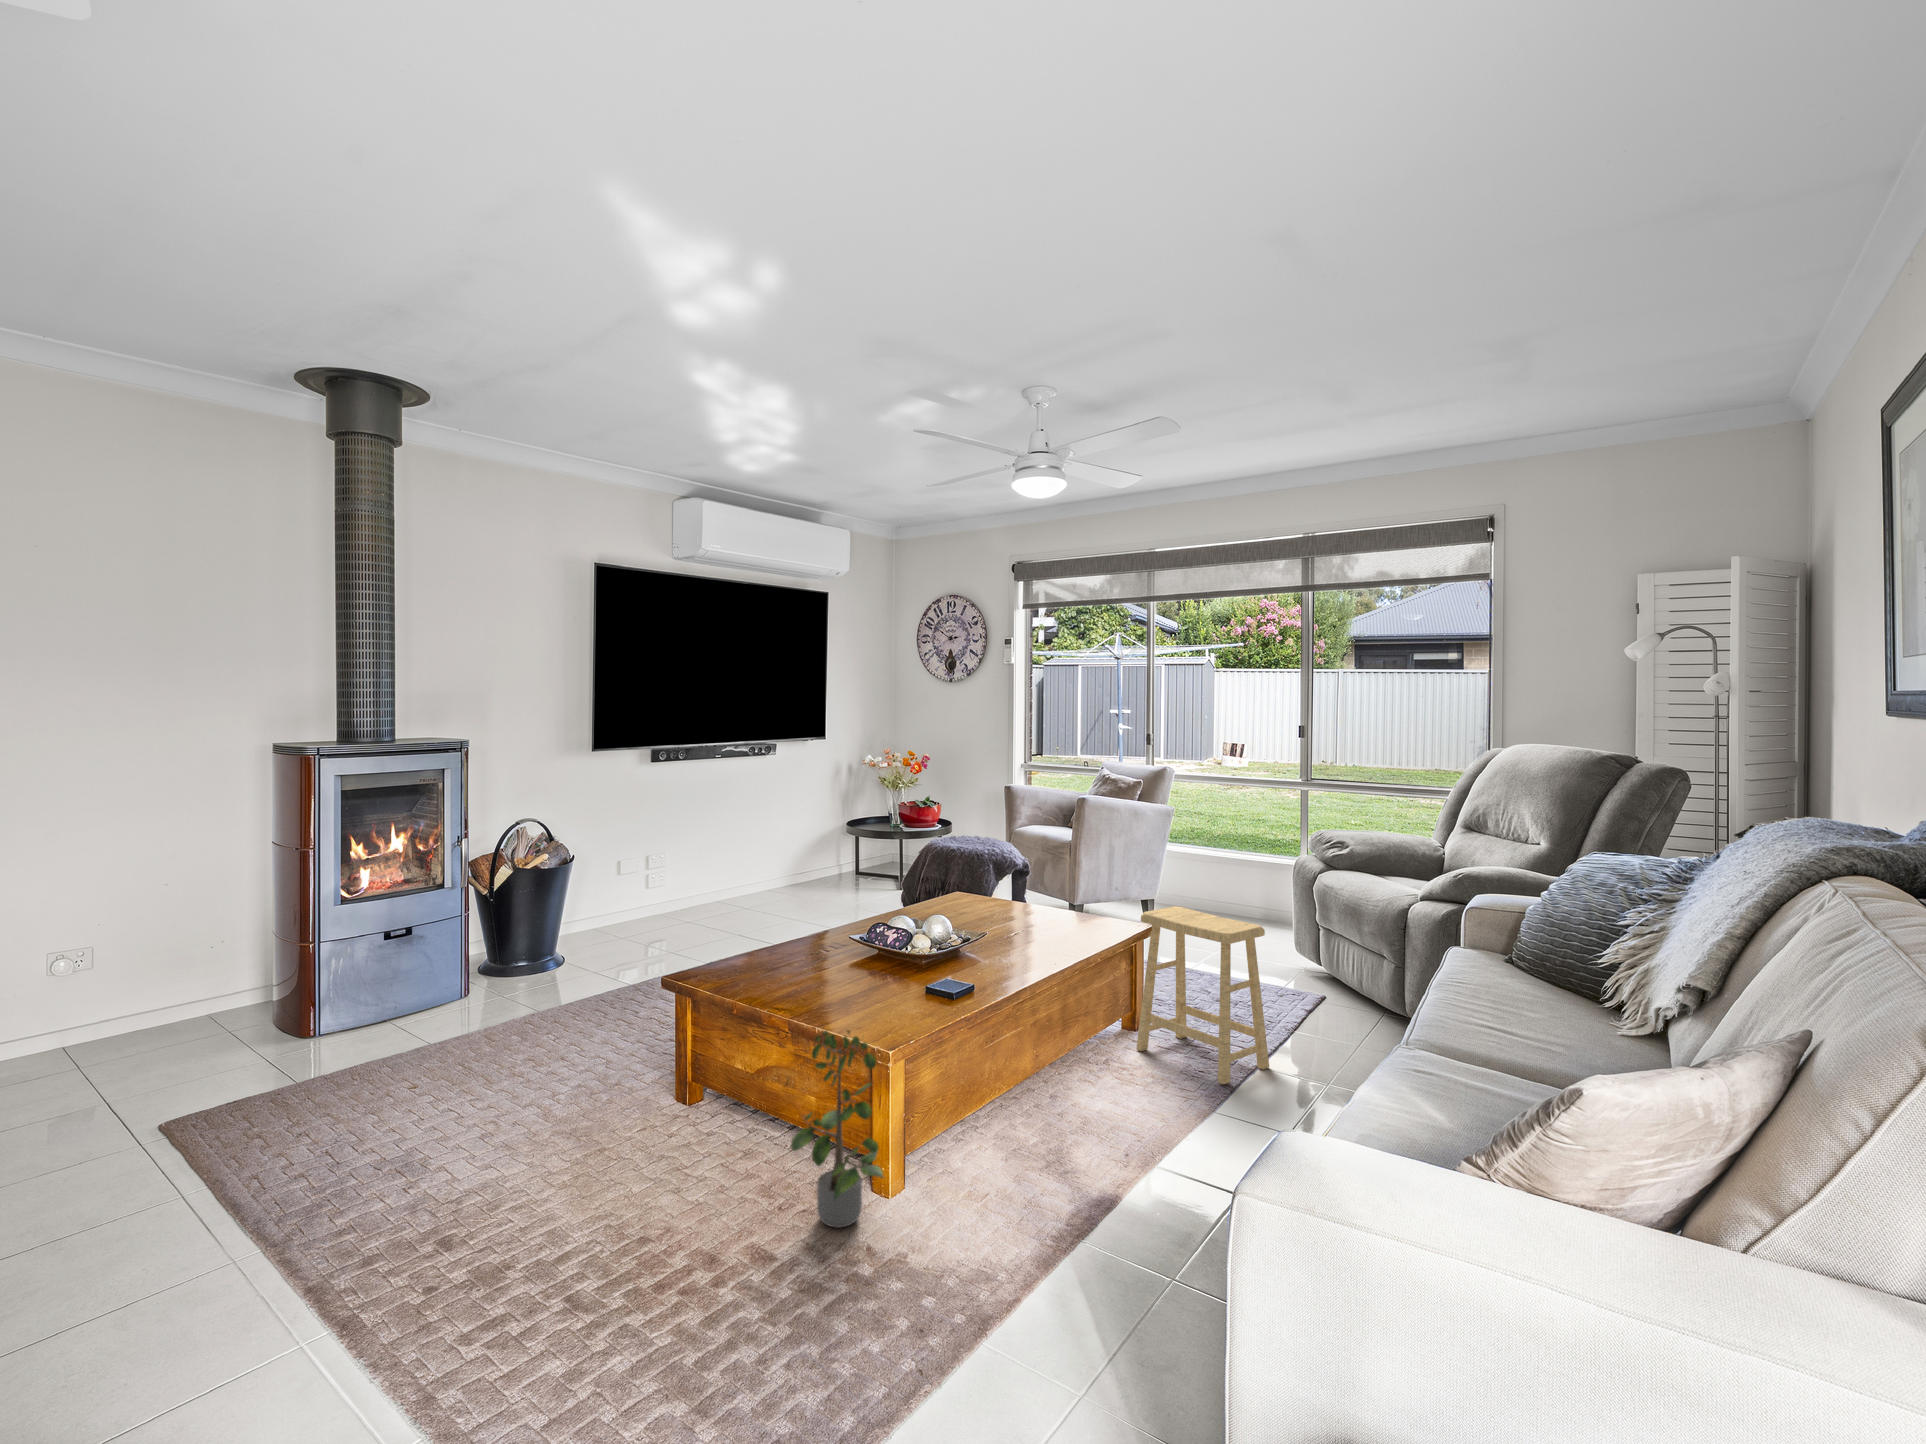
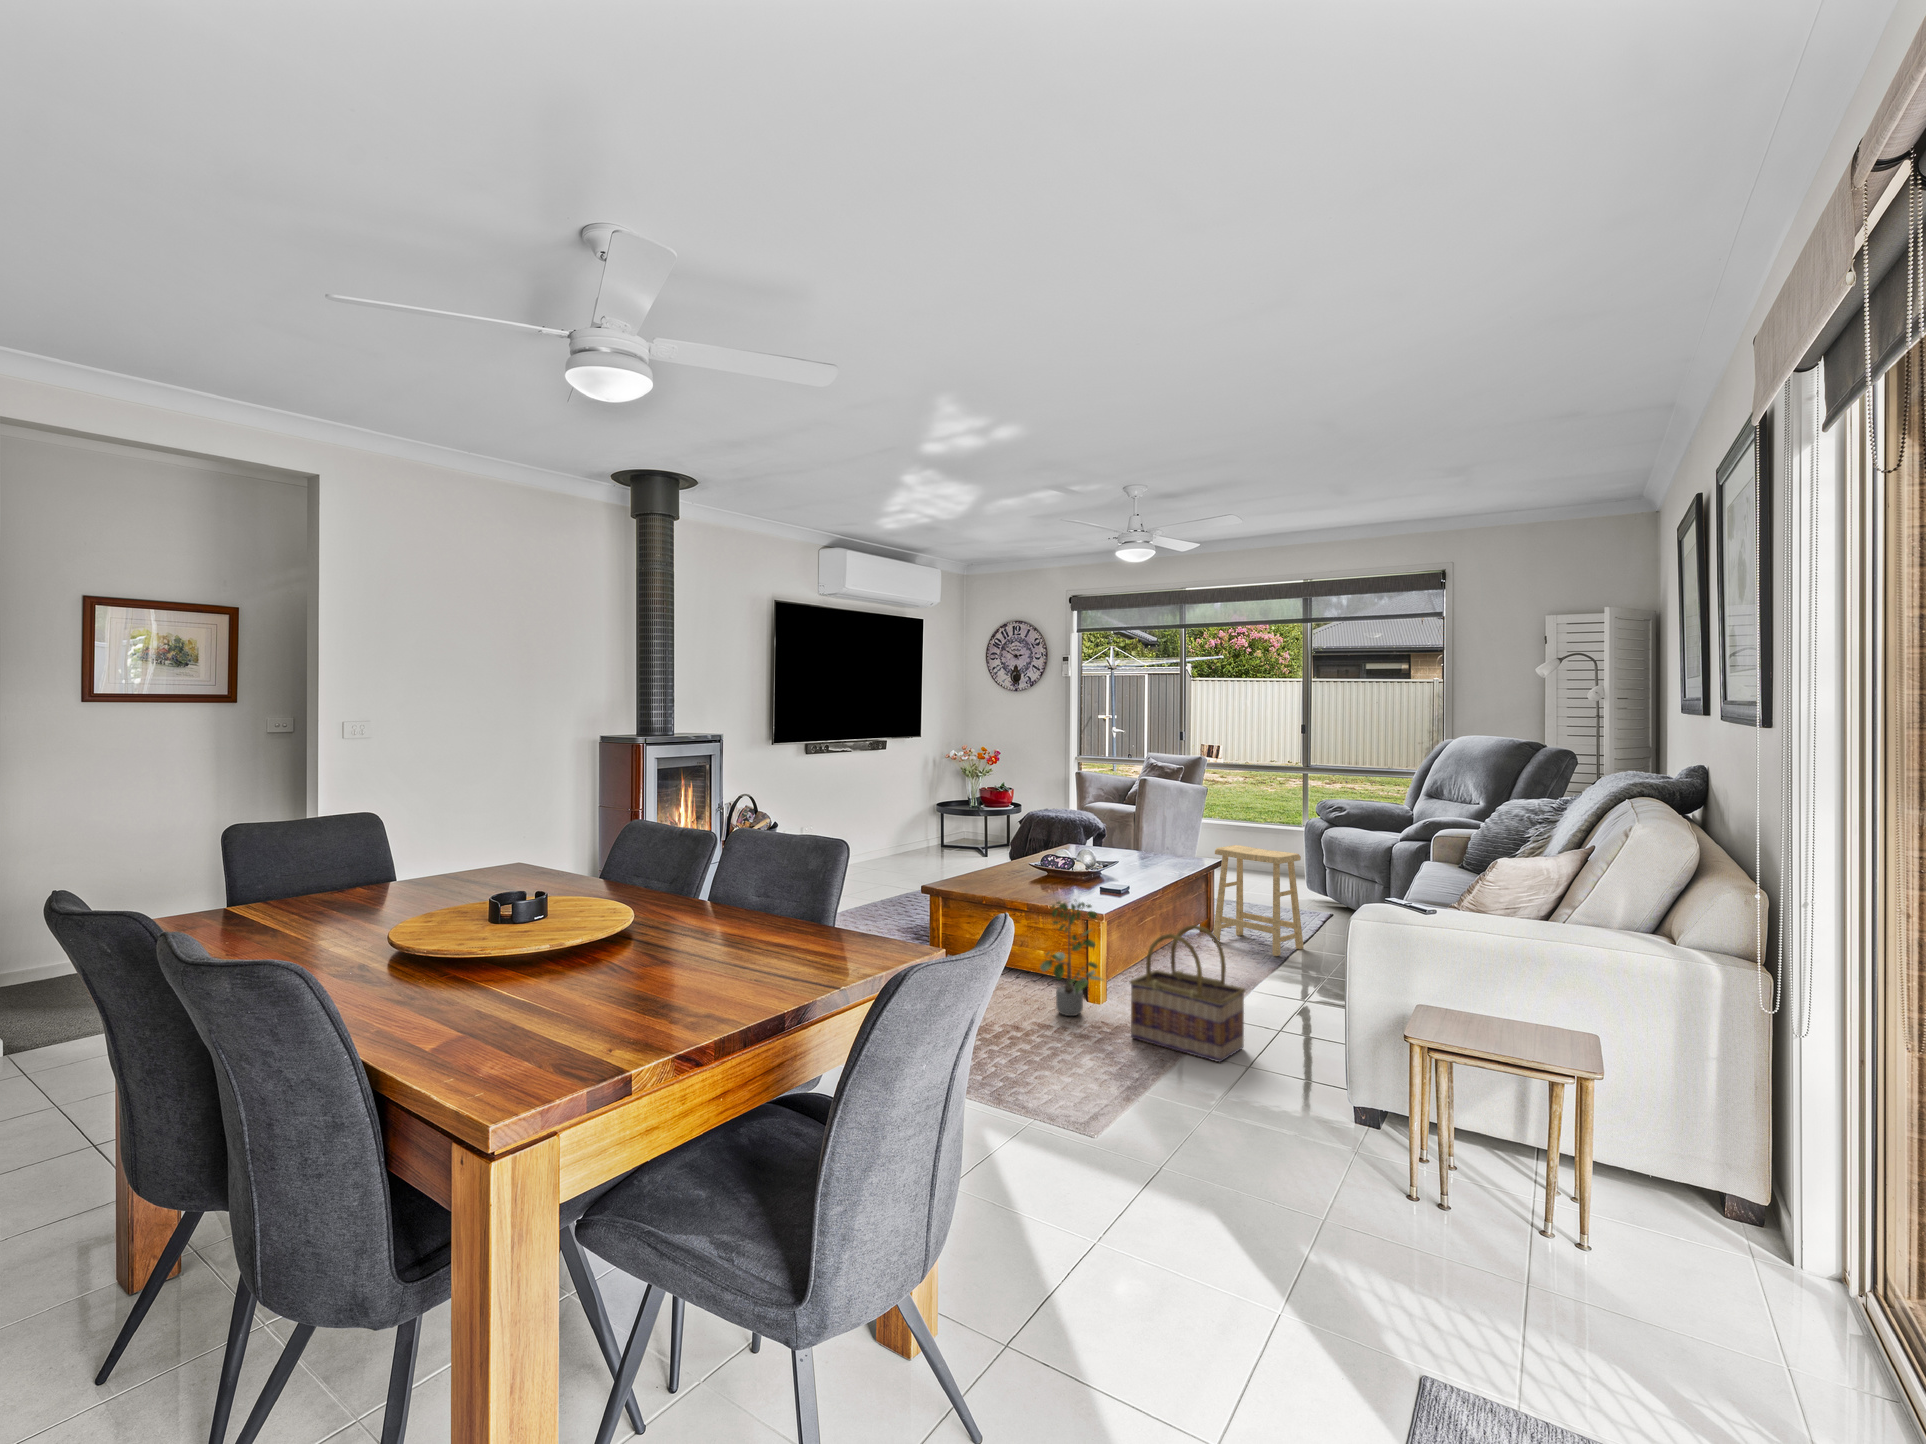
basket: none [909,1093,1106,1376] -> present [1129,925,1245,1062]

